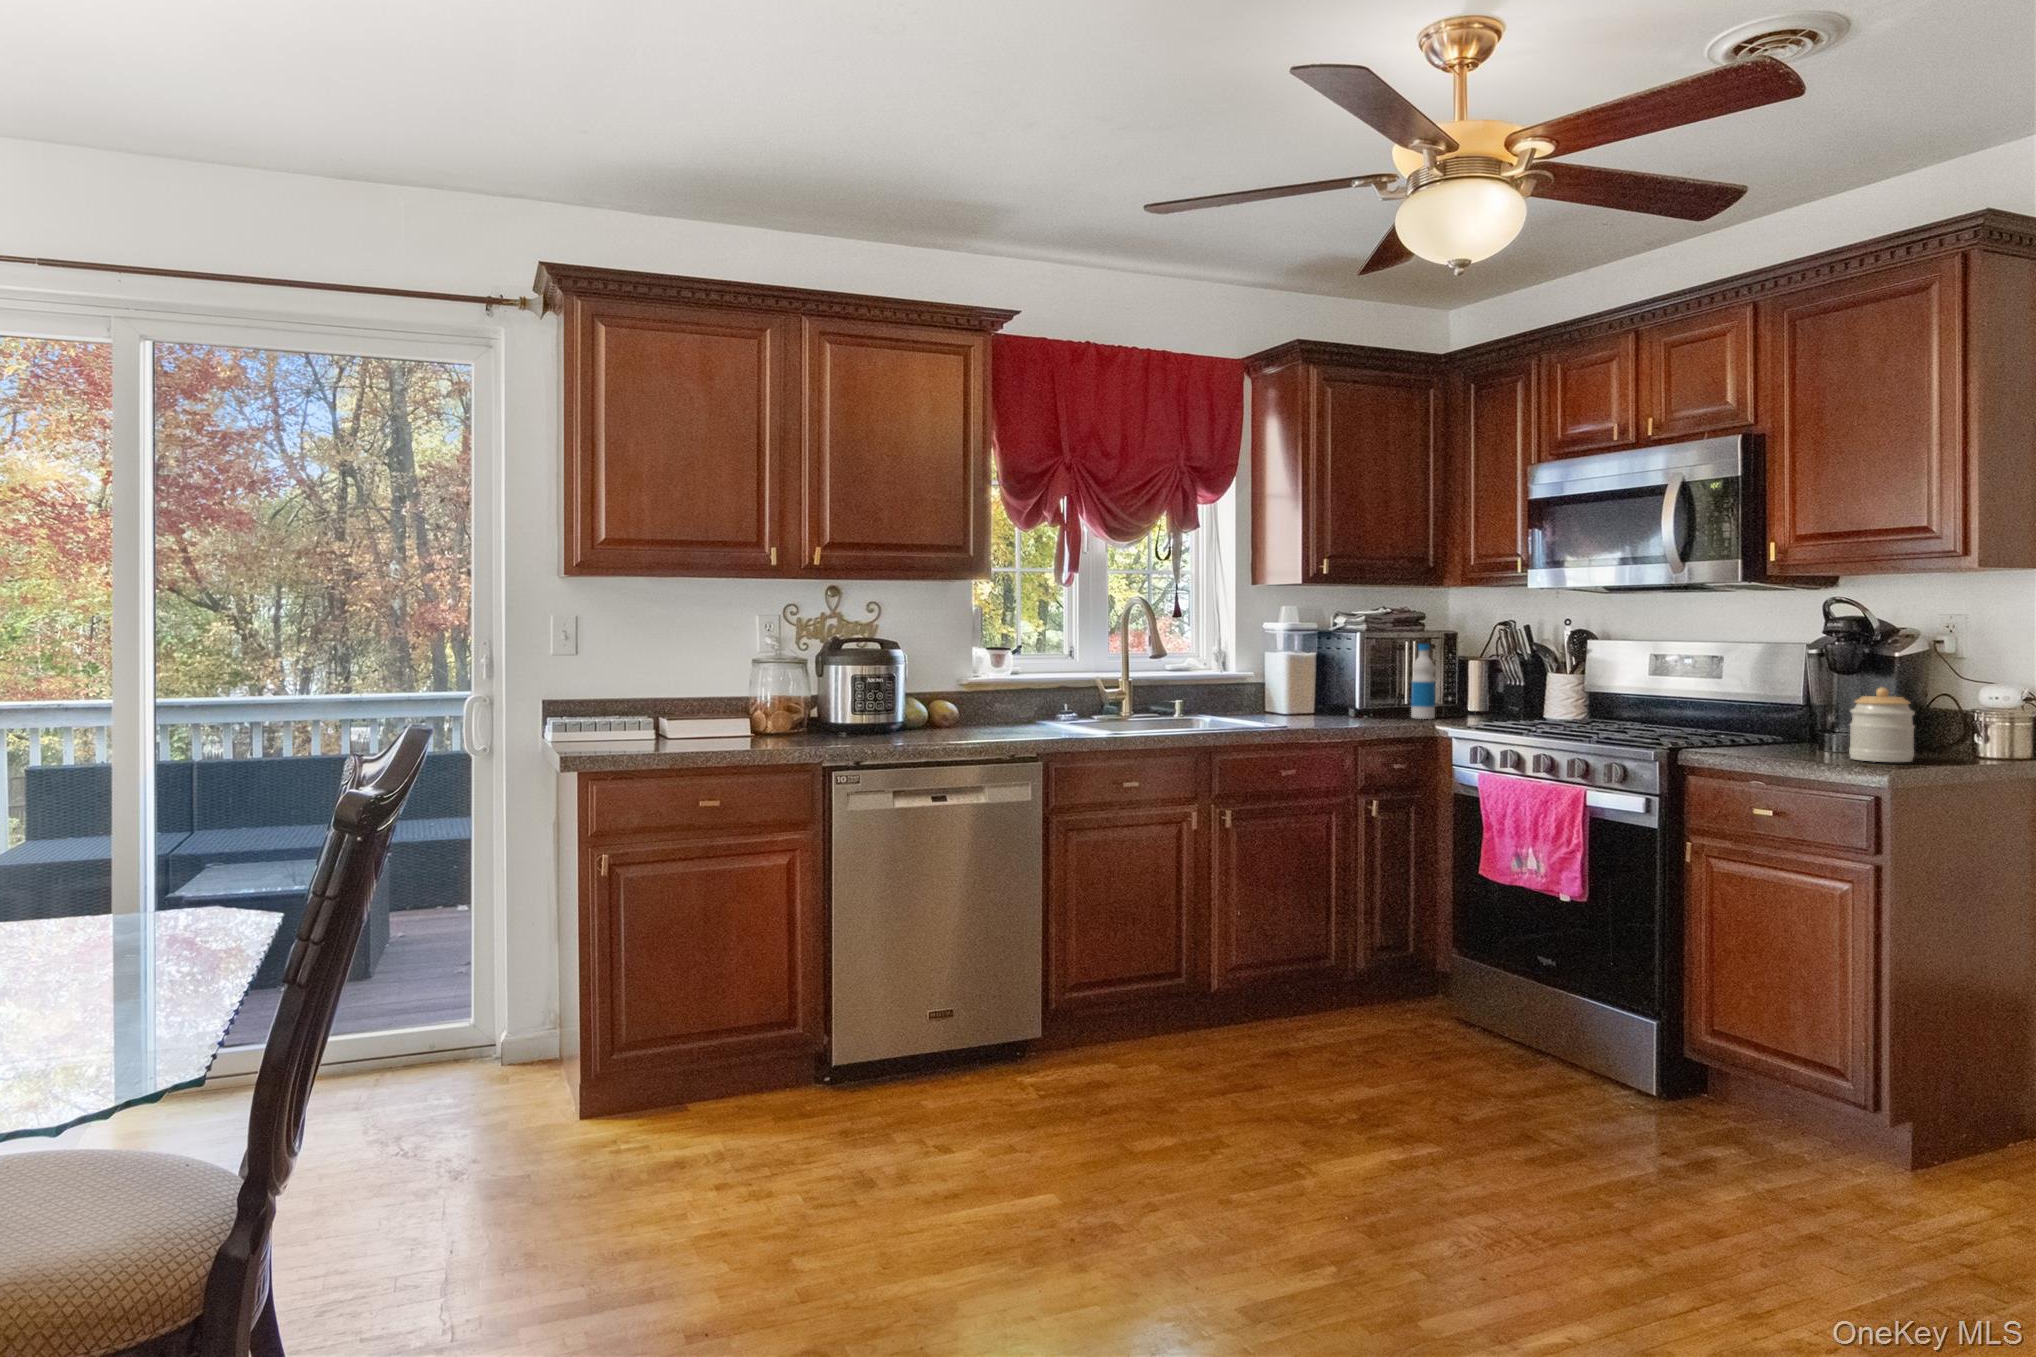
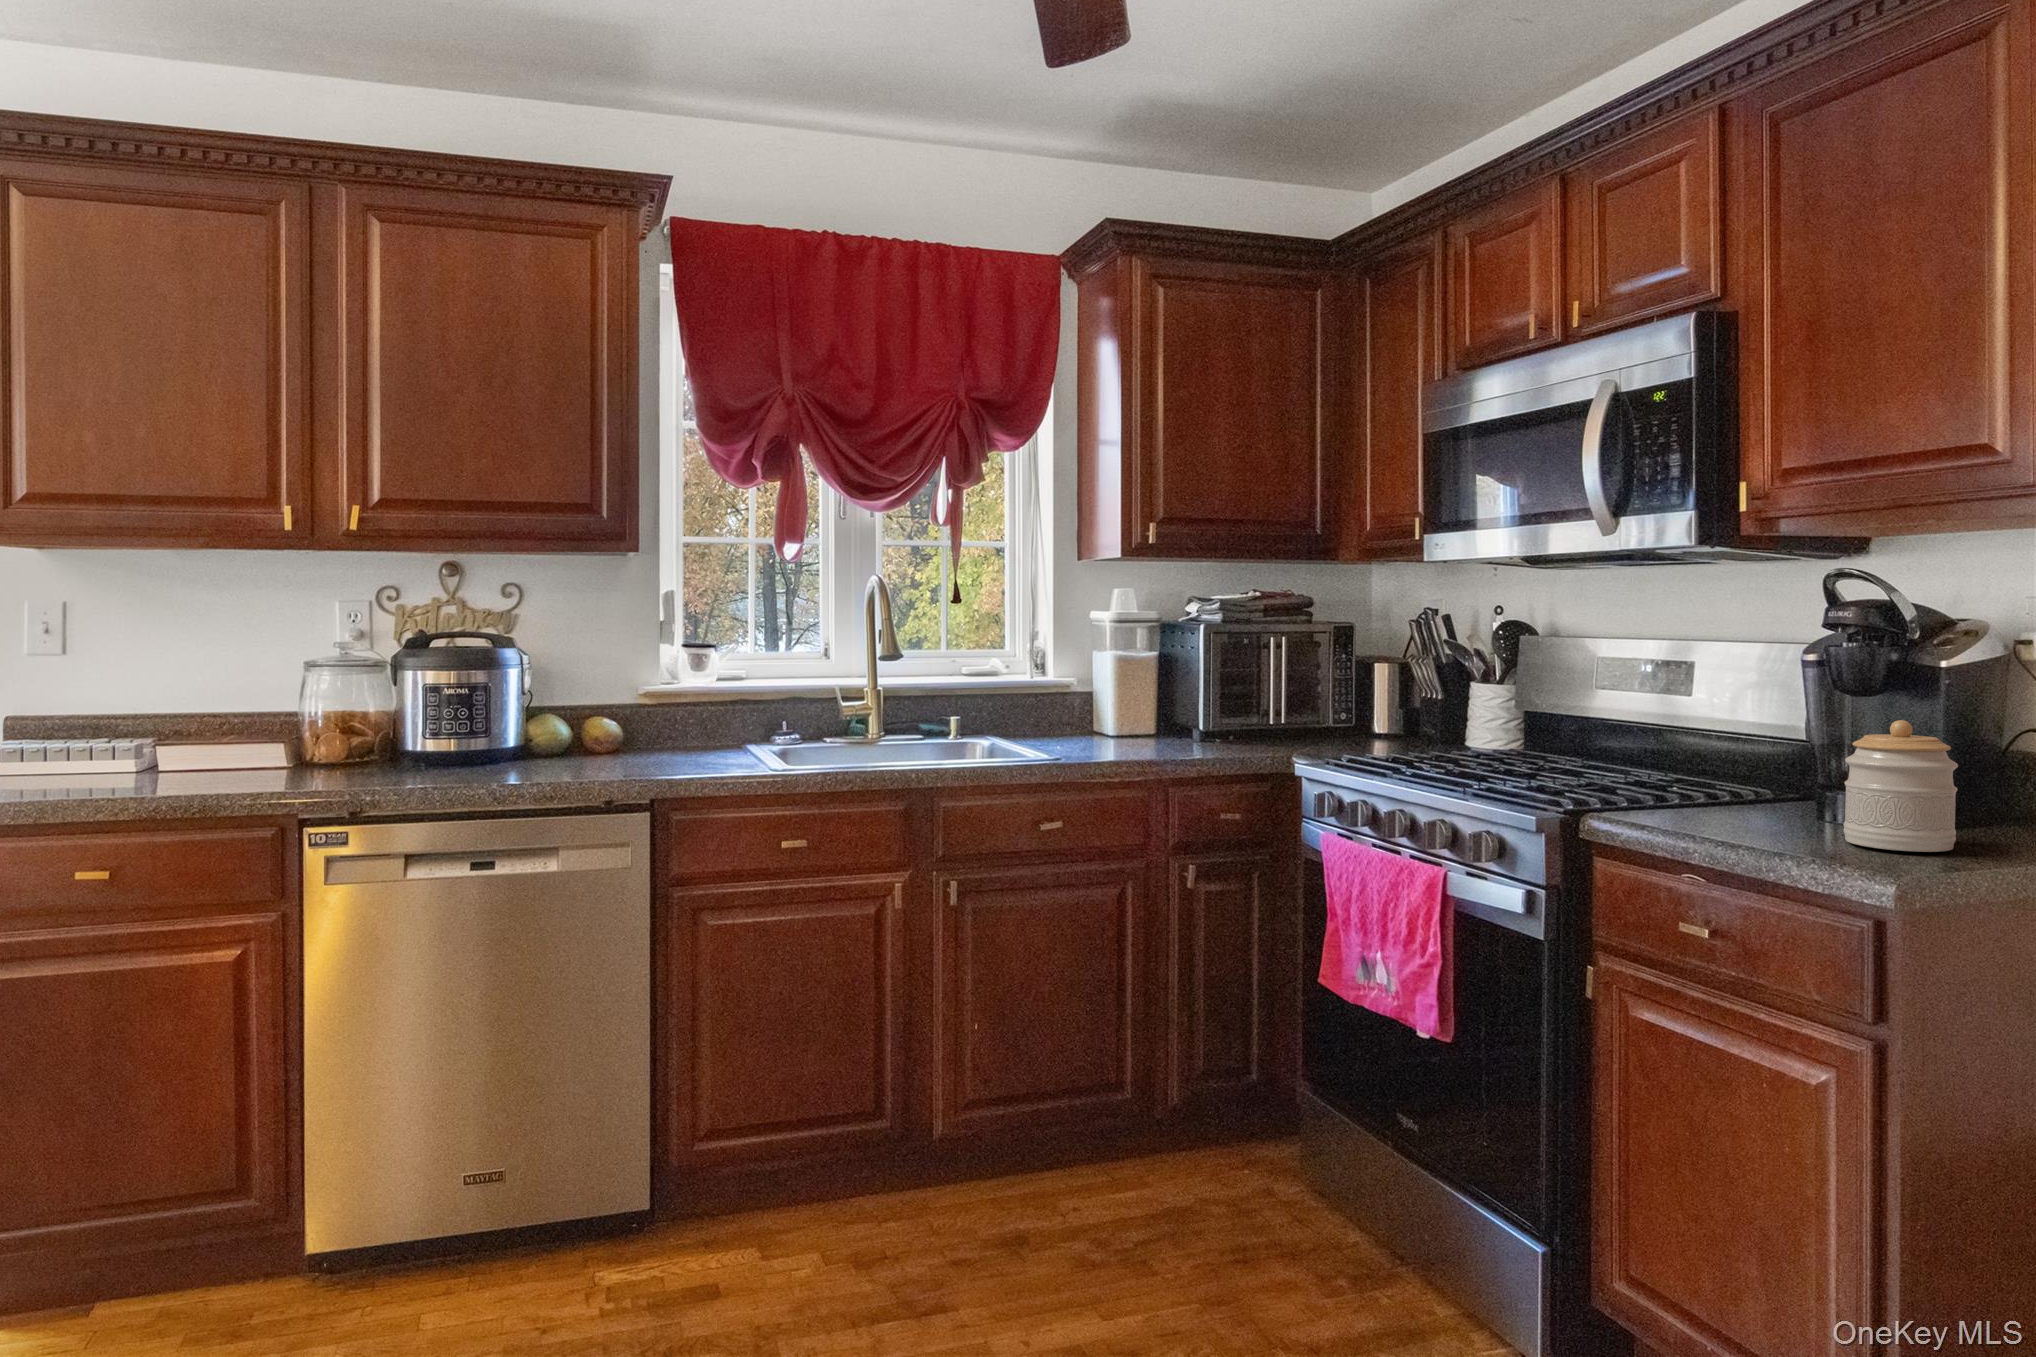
bottle: present [1411,644,1435,719] -> none [1267,642,1299,747]

